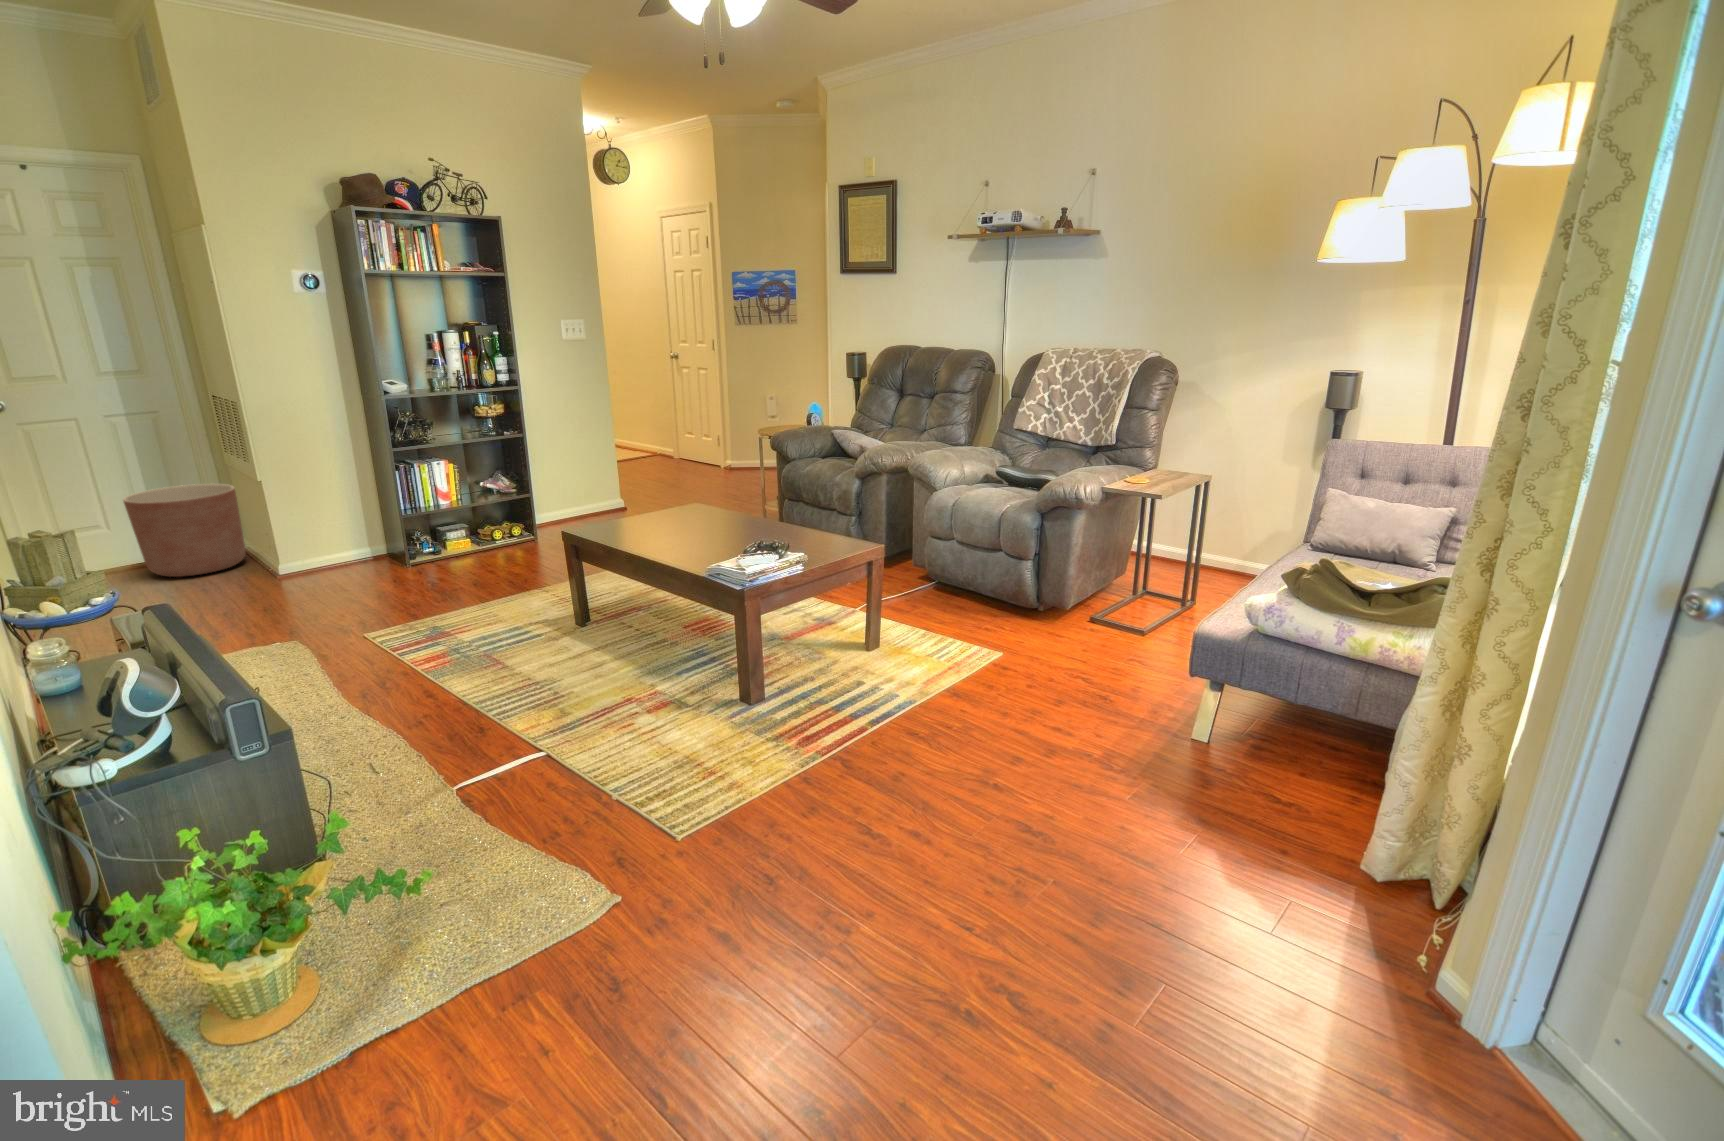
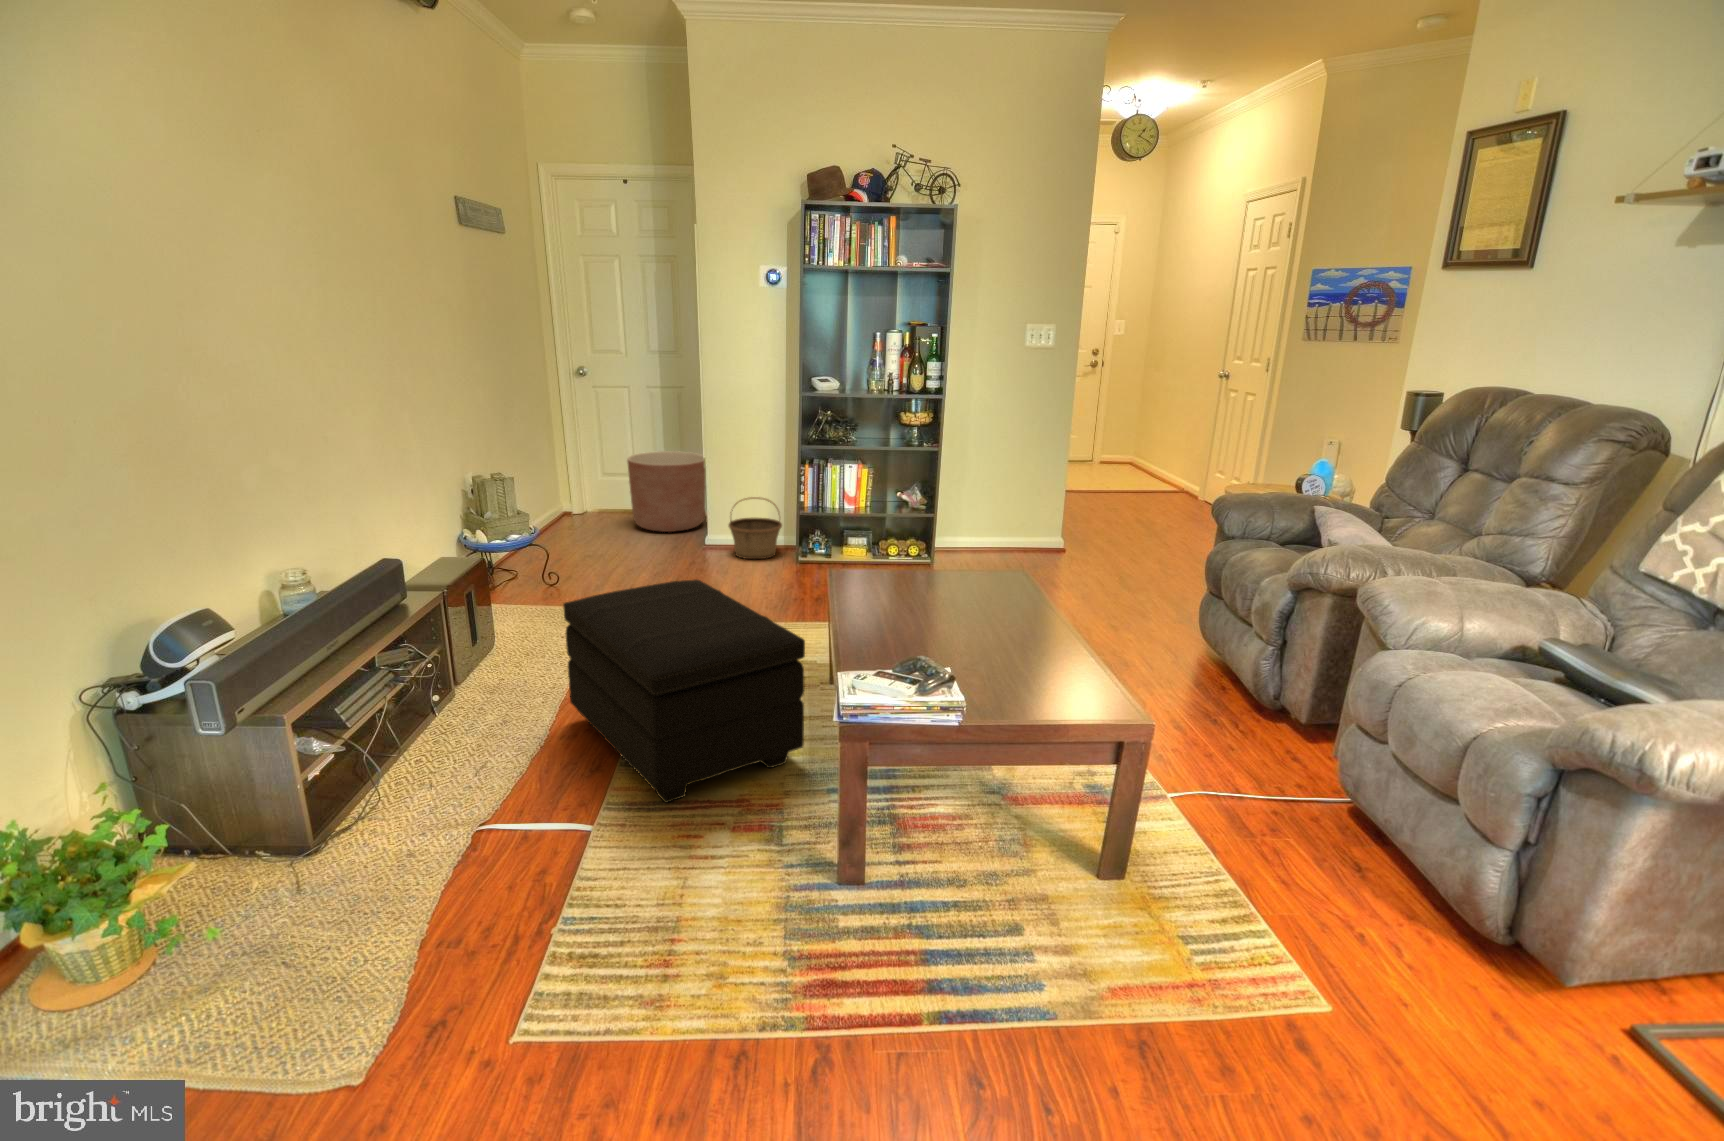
basket: none [314,509,378,573] -> present [729,497,782,559]
footstool: none [370,560,633,722] -> present [563,579,805,802]

